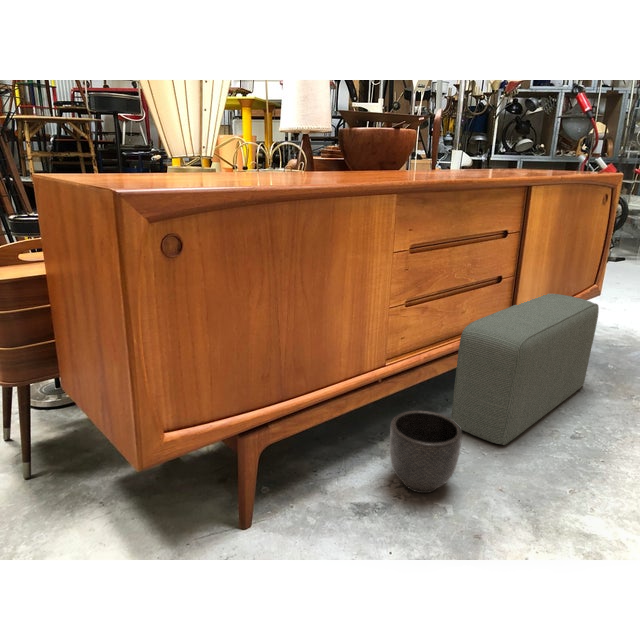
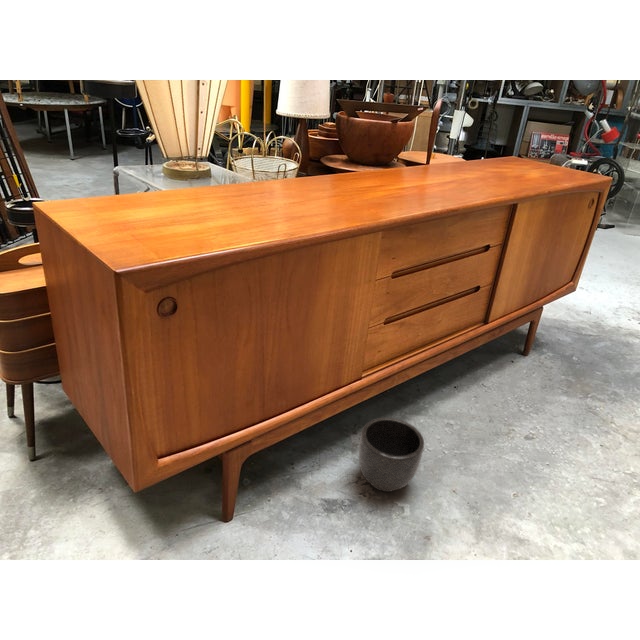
pouf: present [451,294,599,445] -> none [419,293,569,444]

